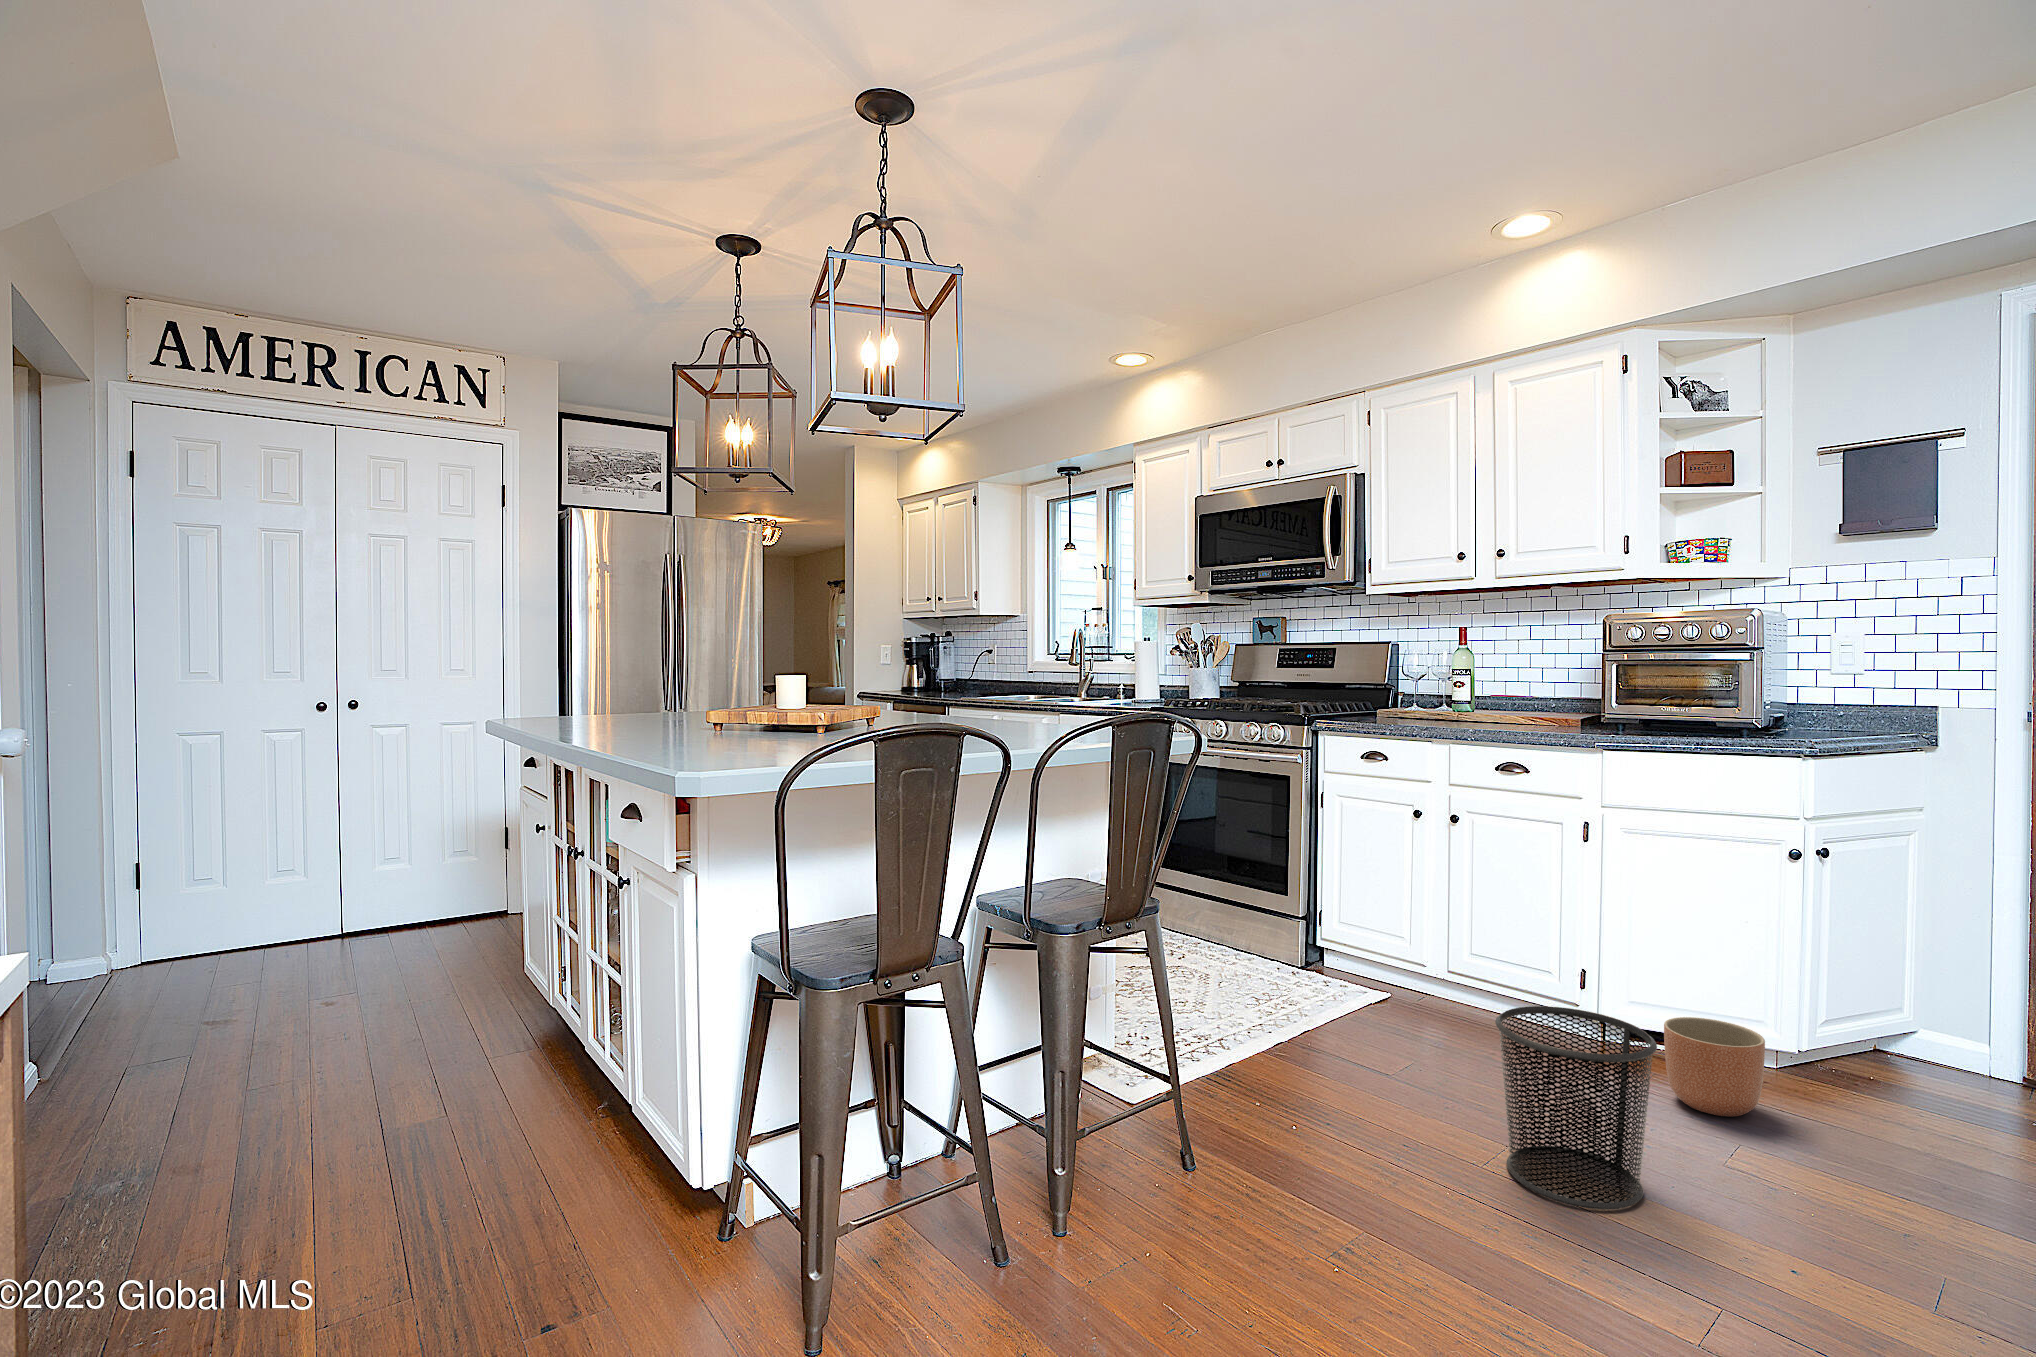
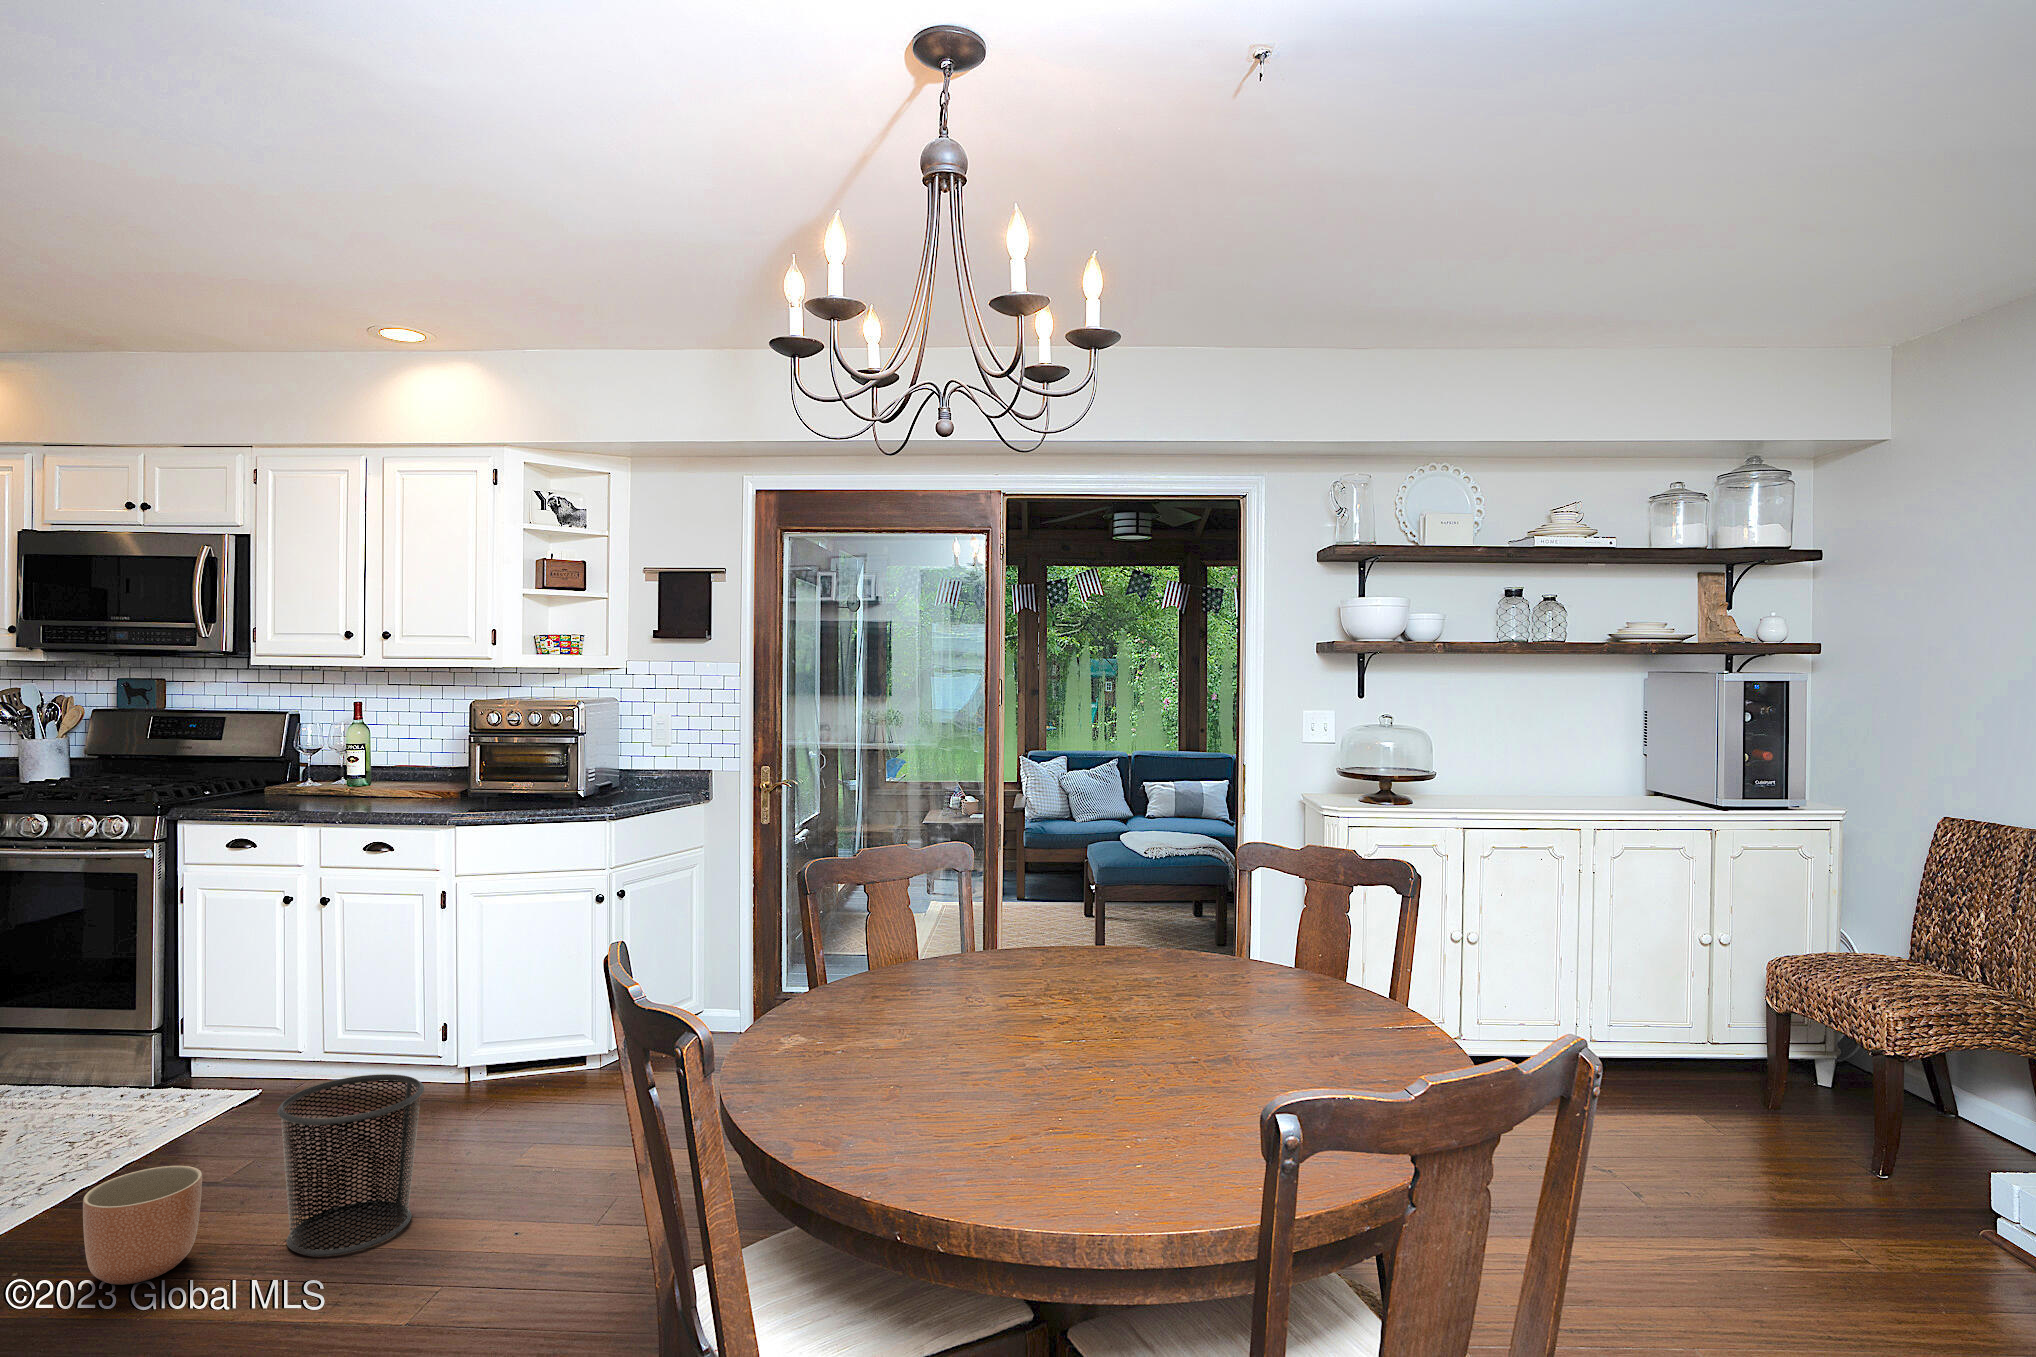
planter: present [1664,1017,1765,1117] -> present [83,1166,202,1285]

